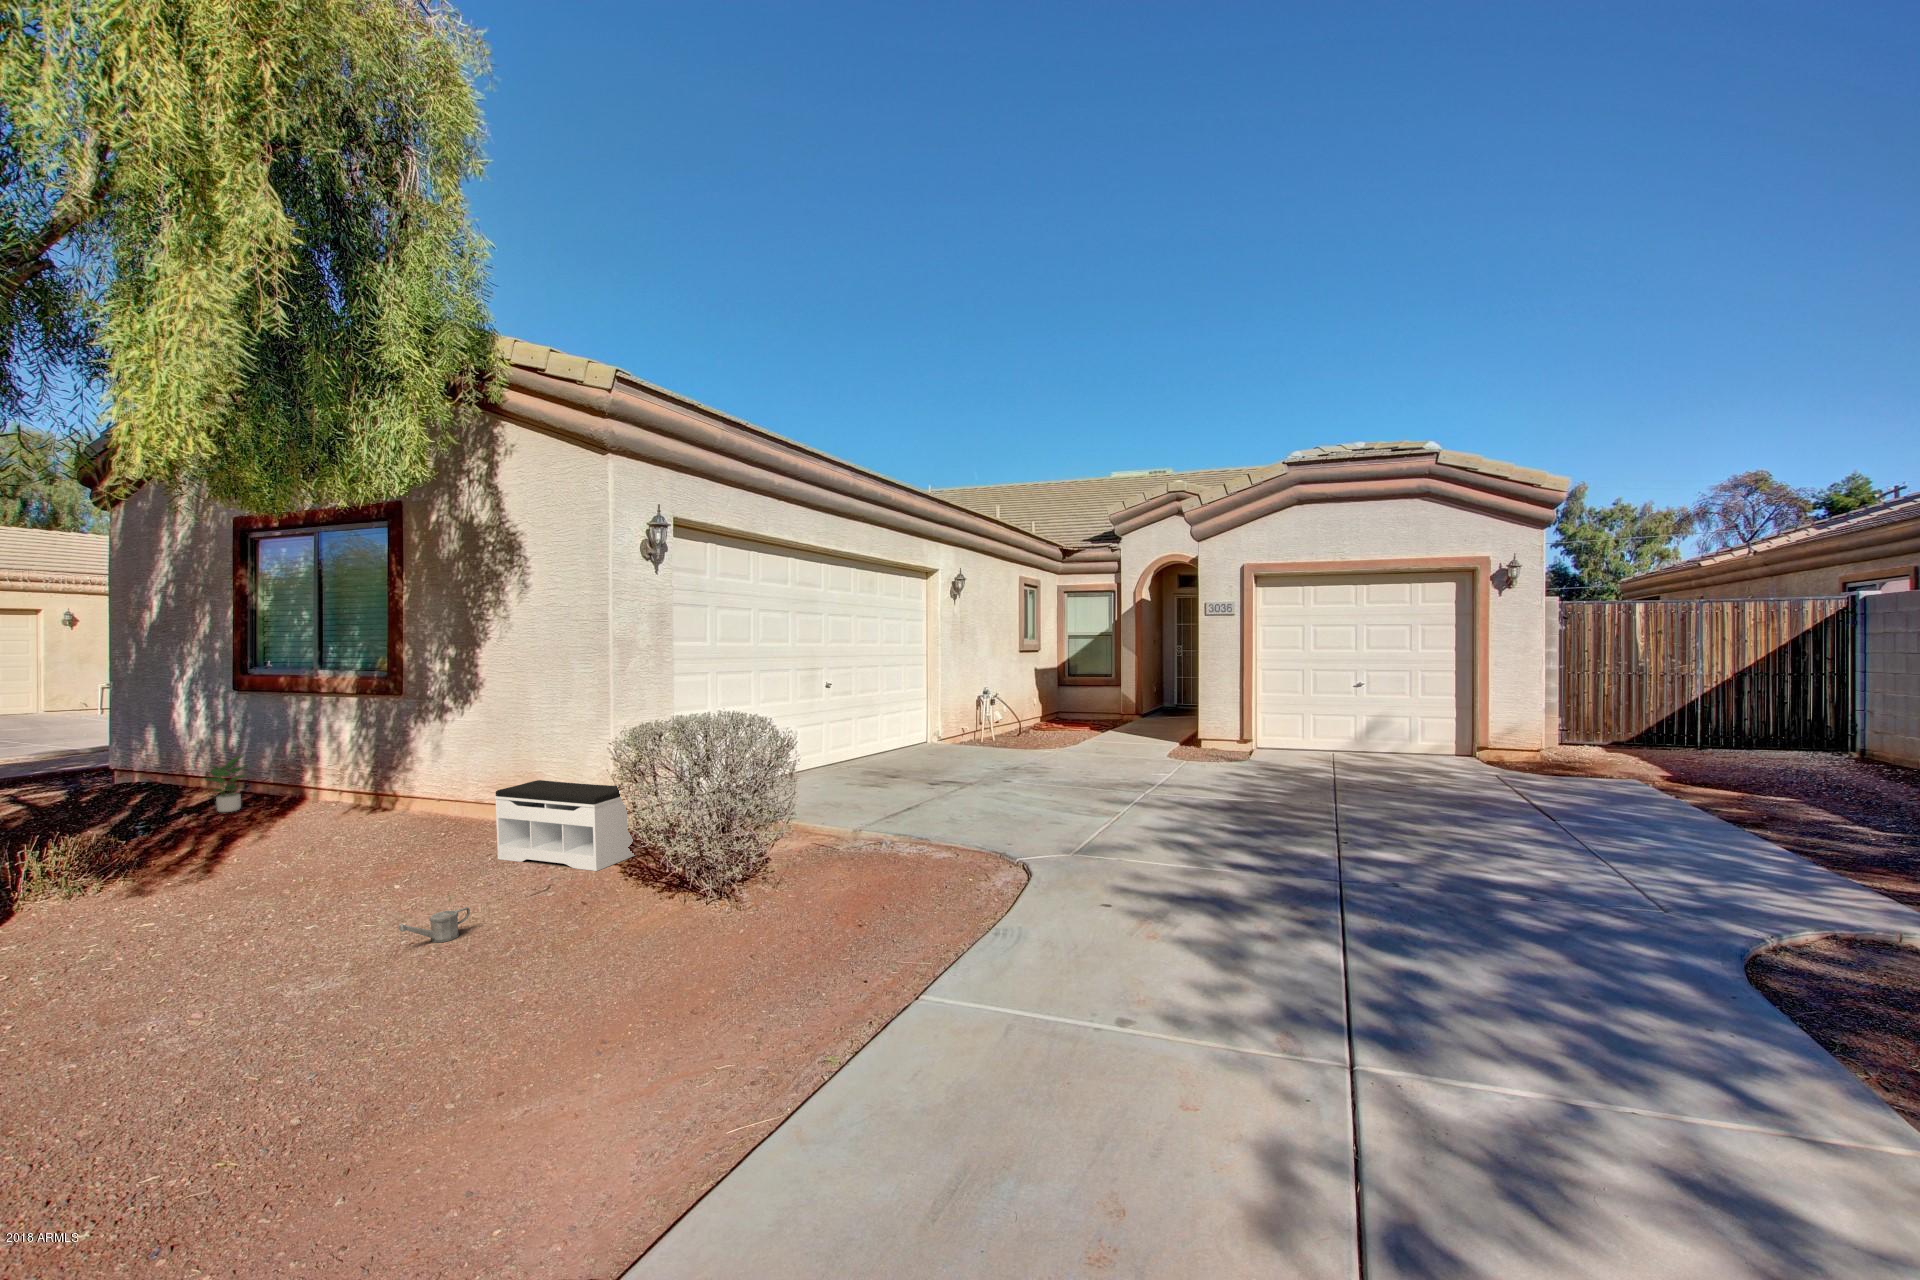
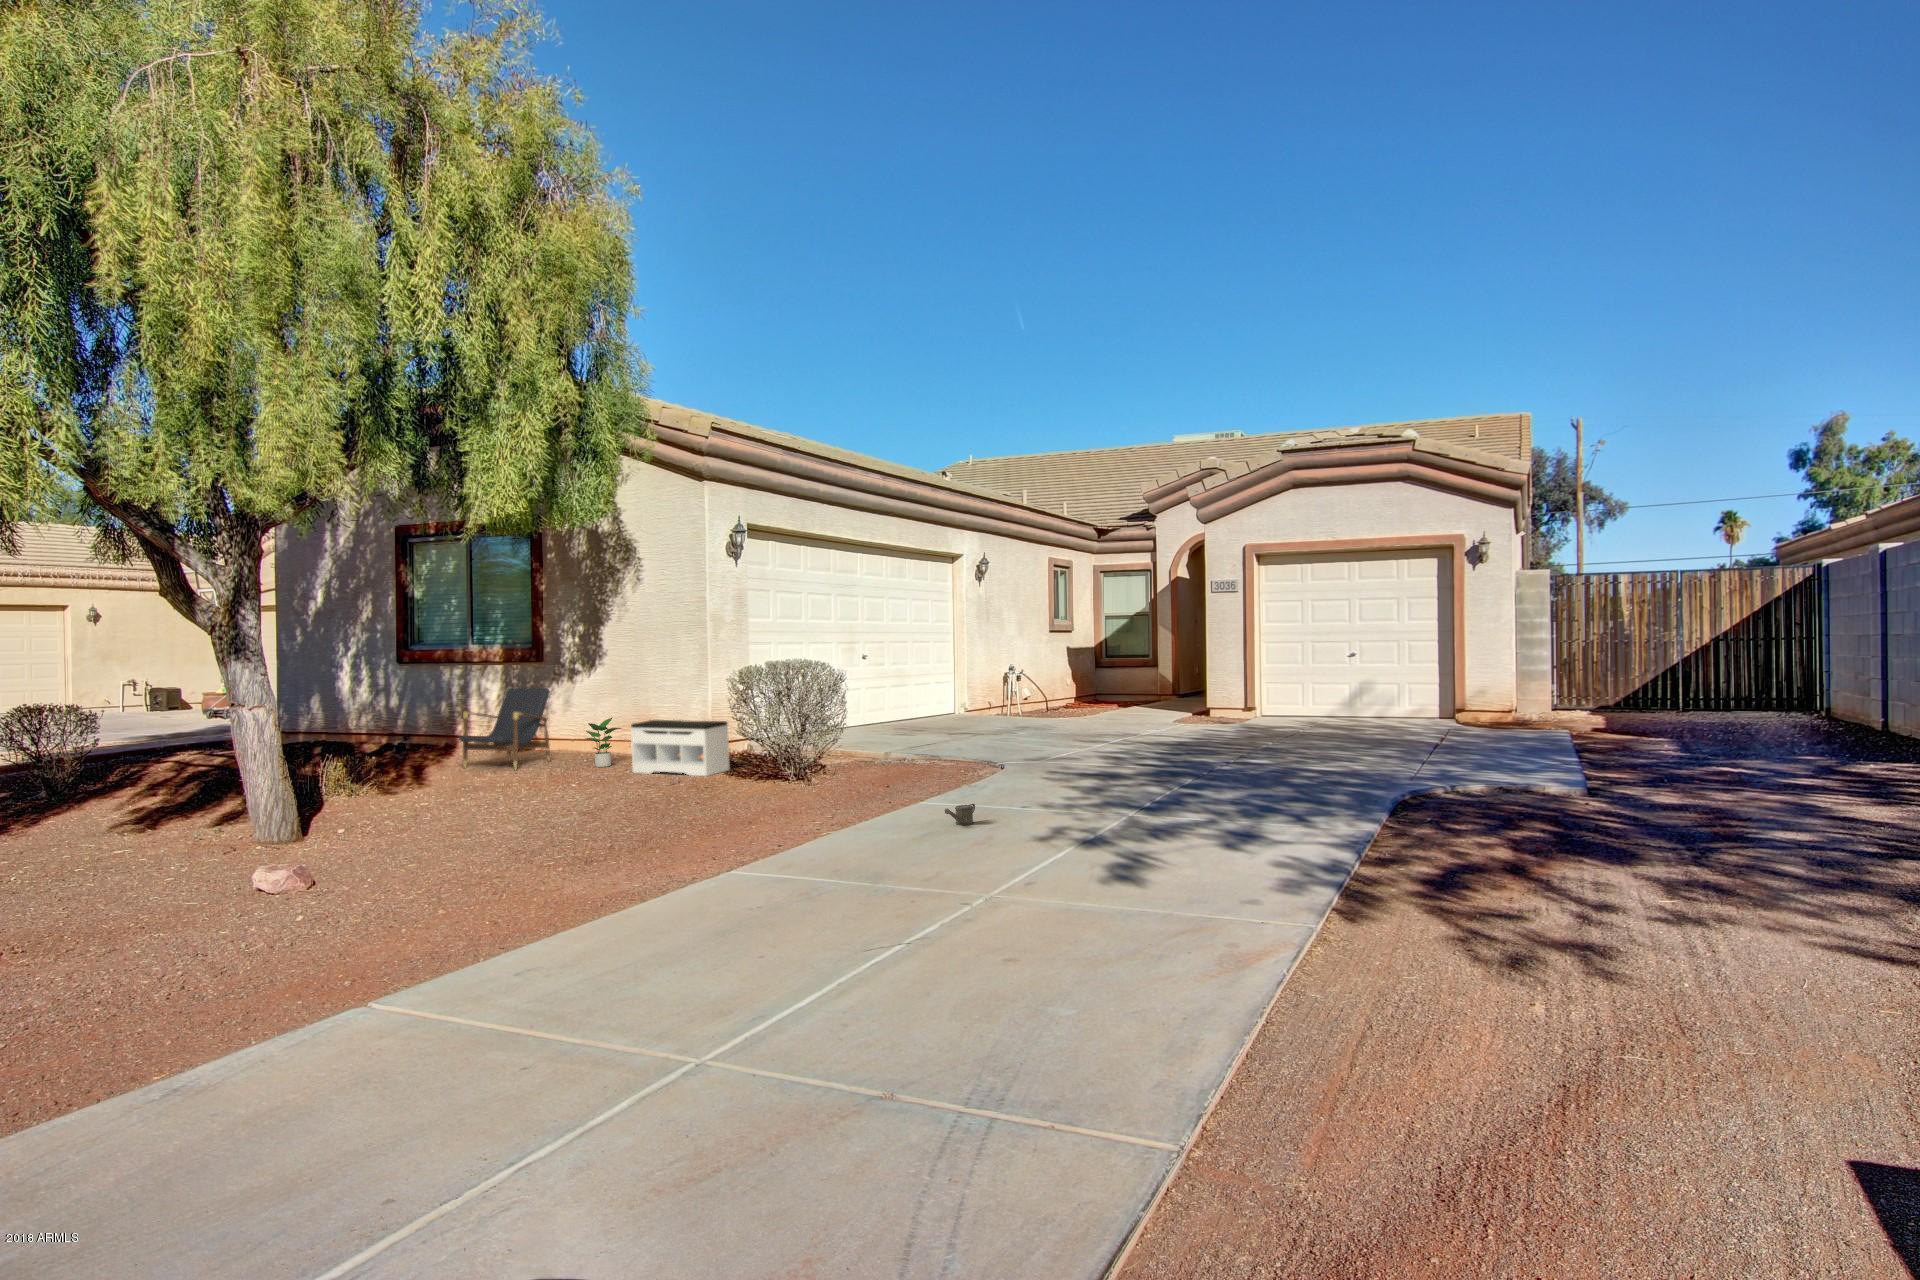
lounge chair: none [264,729,410,849] -> present [459,688,550,770]
potted plant: present [205,755,247,812] -> present [584,718,621,767]
watering can: present [399,907,470,943] -> present [945,804,975,825]

